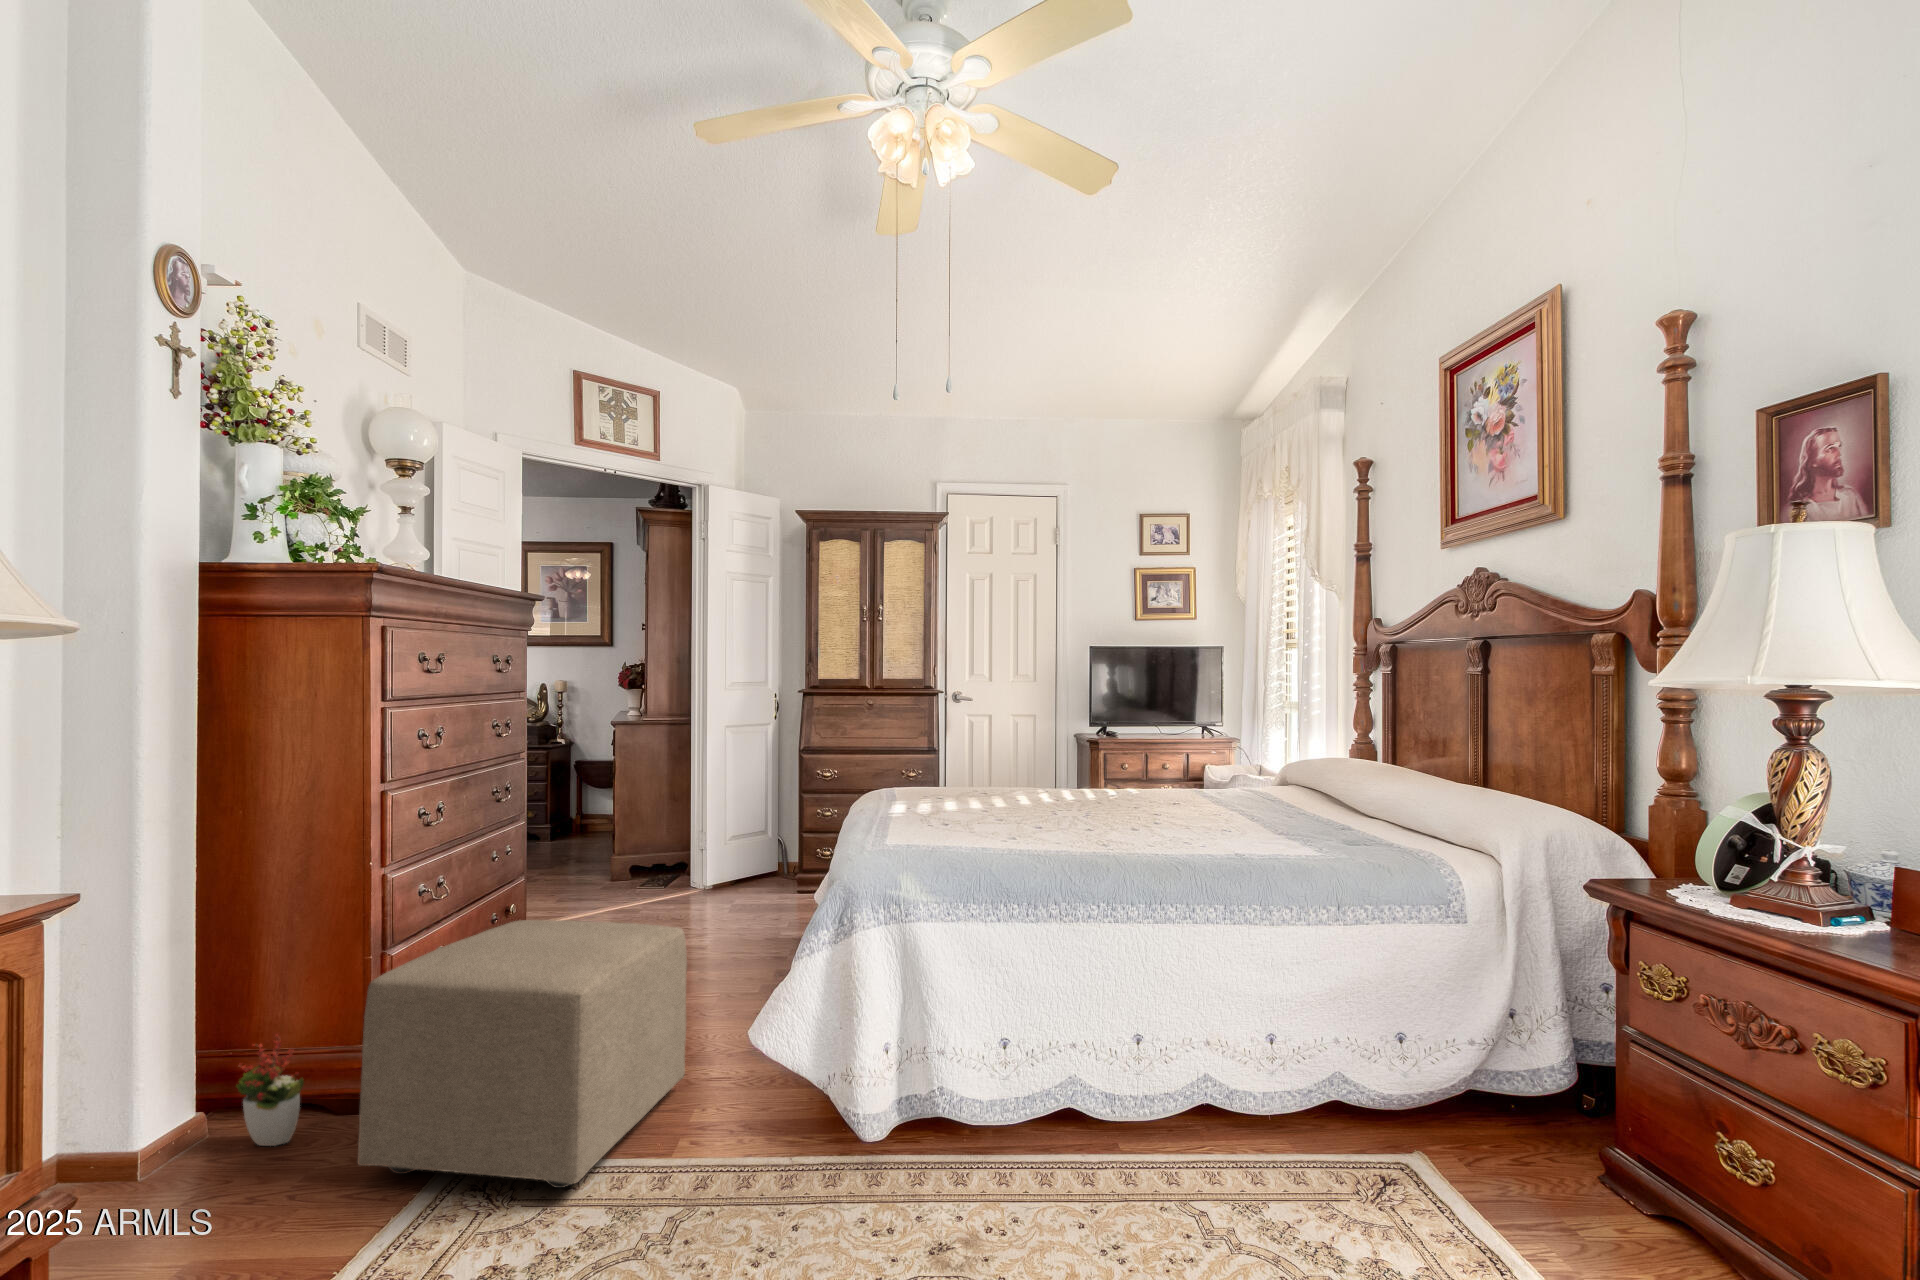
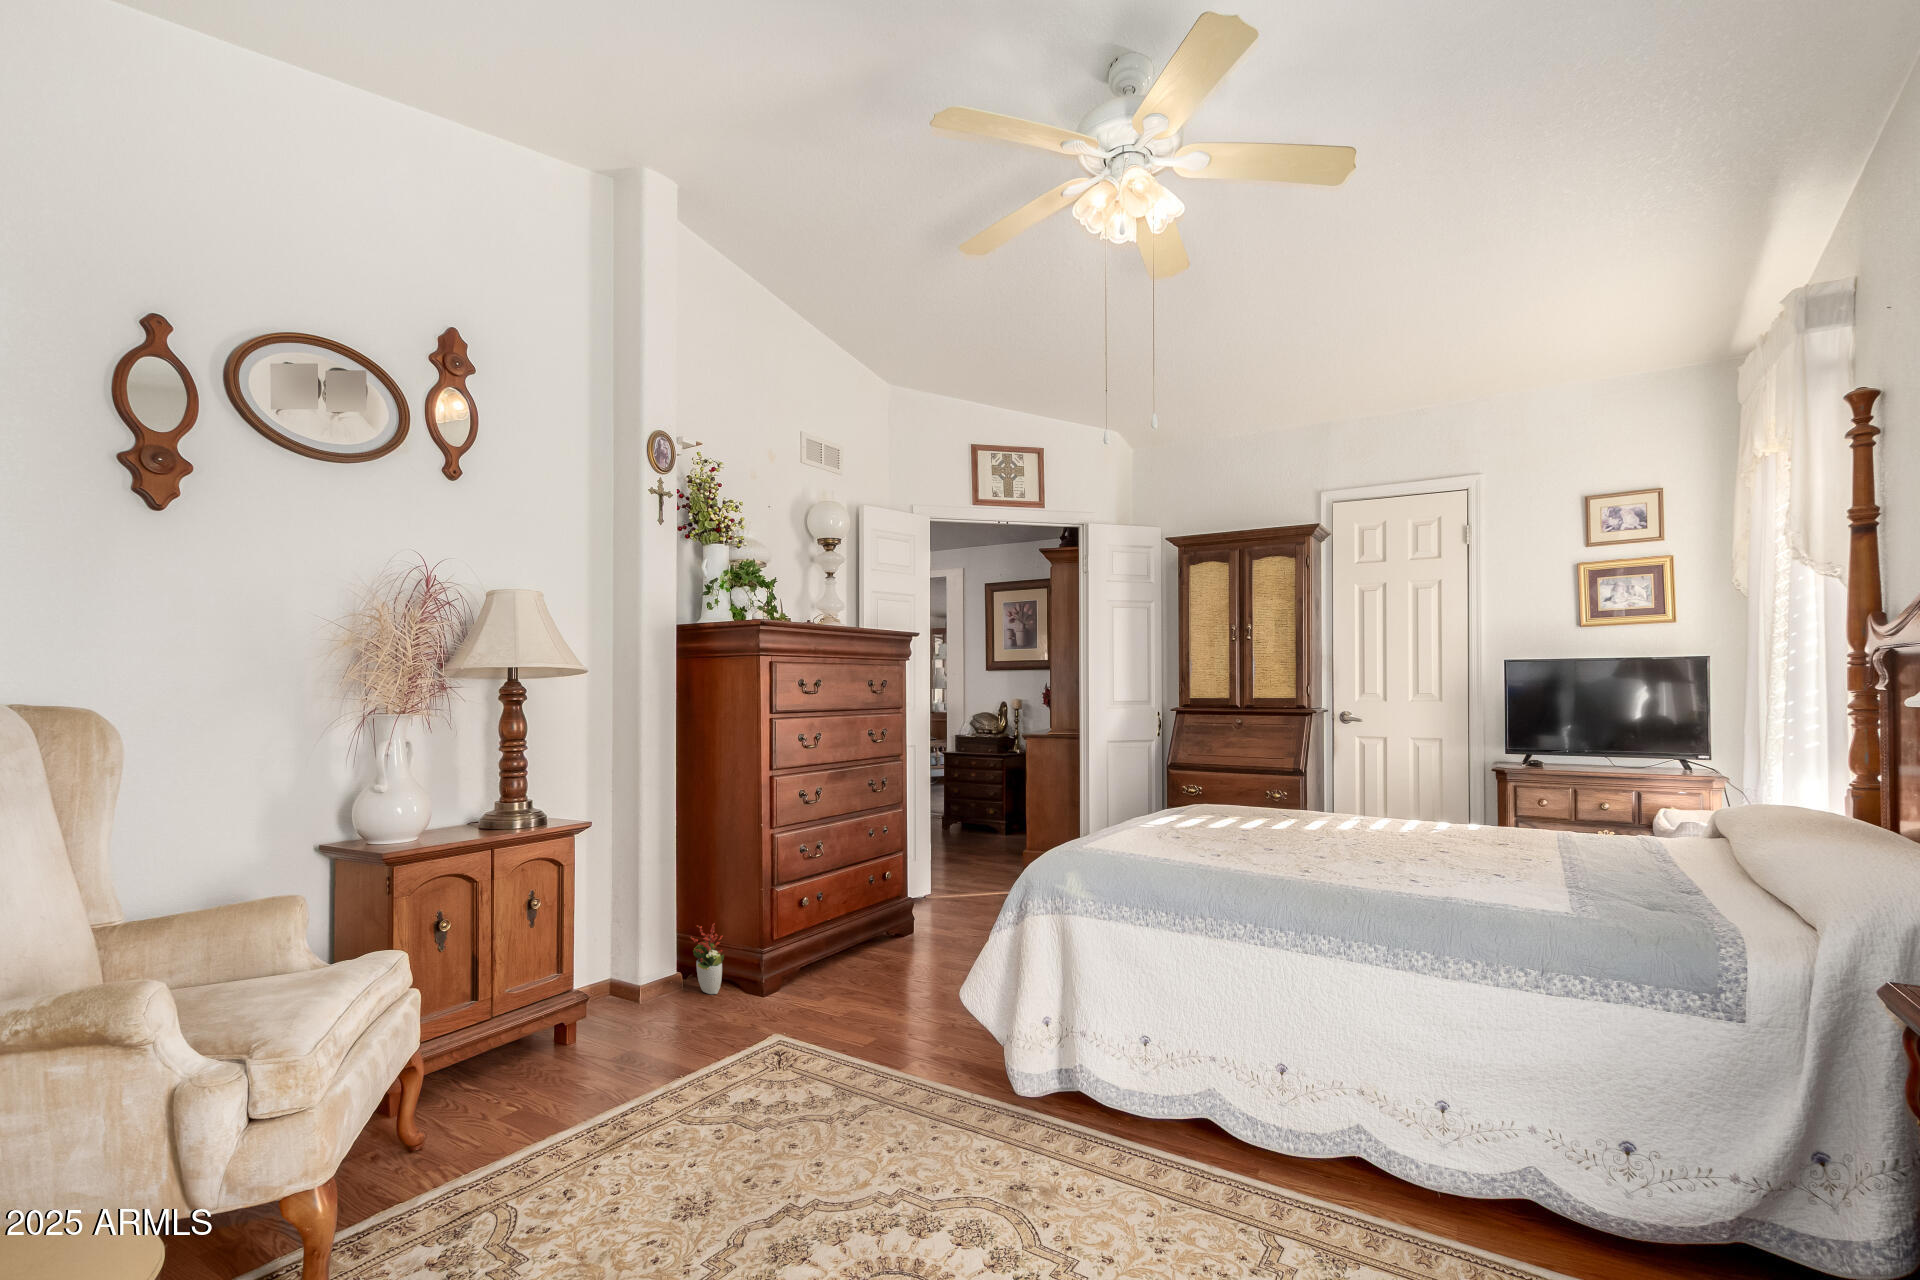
ottoman: present [358,920,687,1188] -> none [730,874,946,1062]

